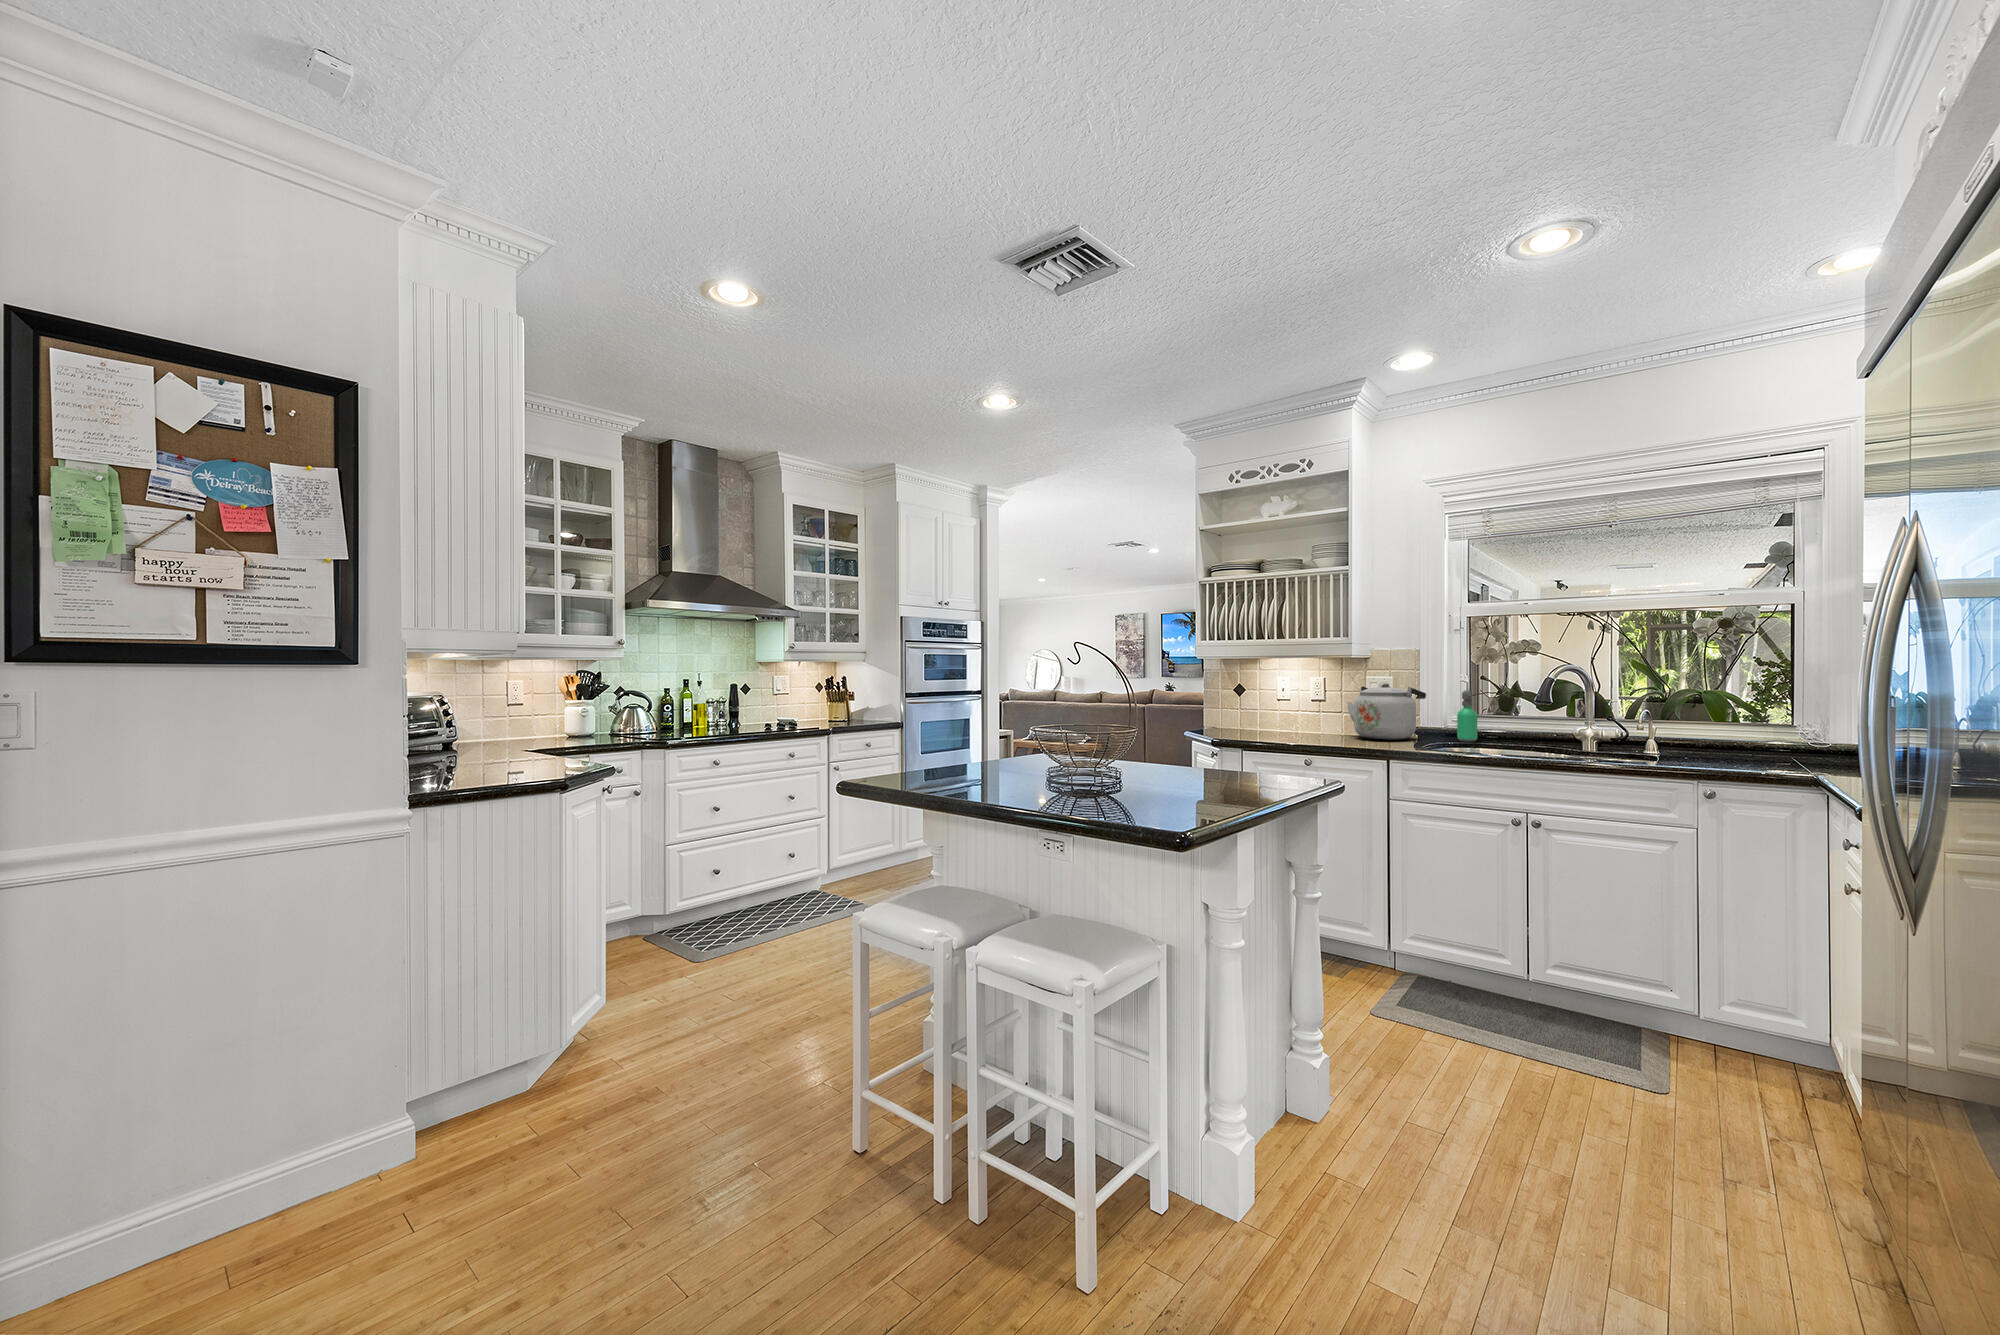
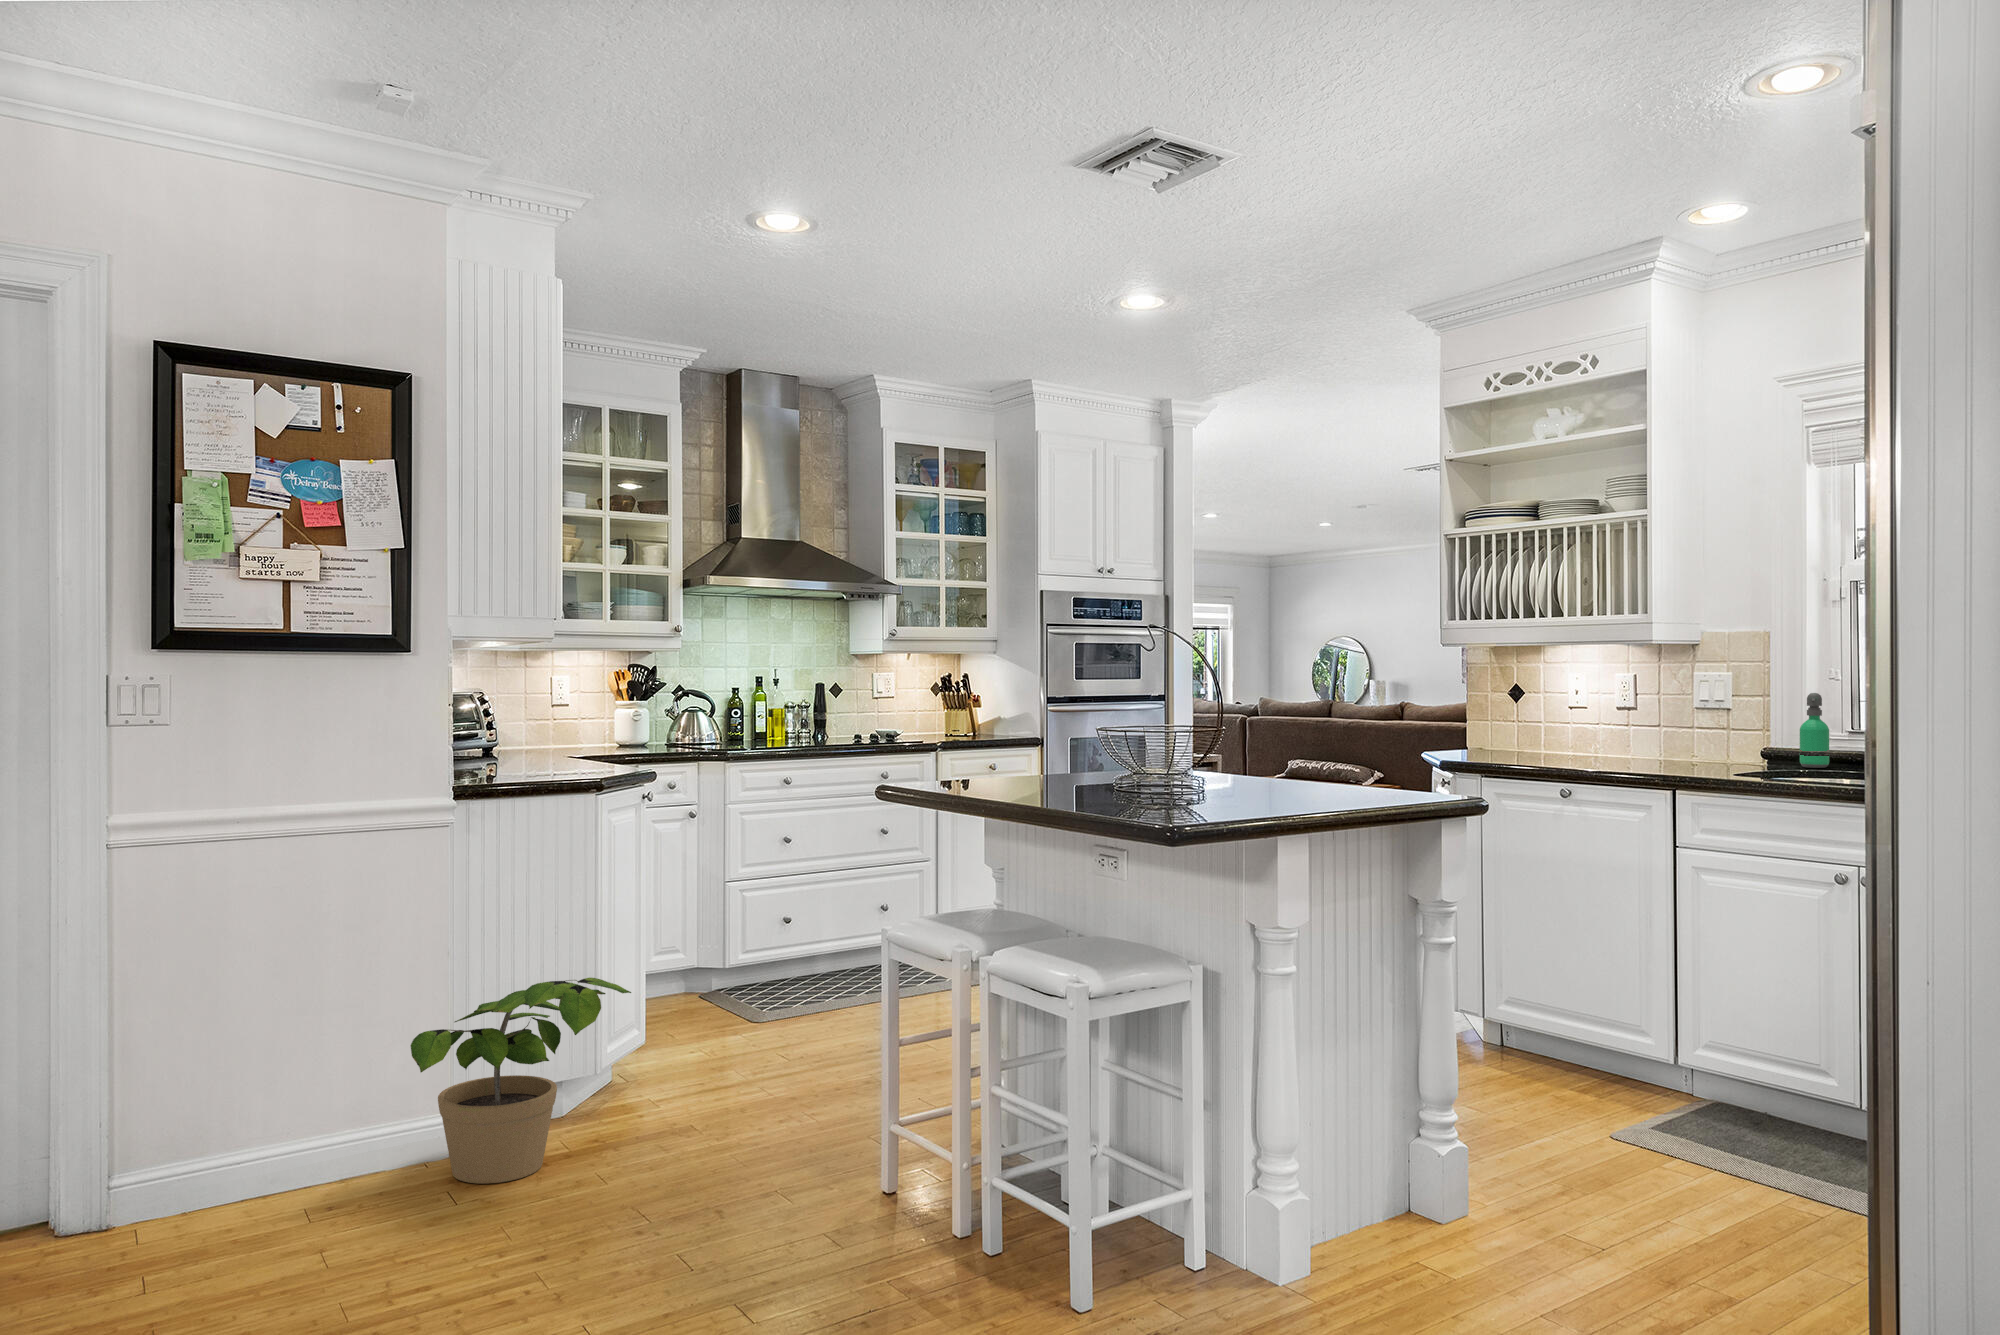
kettle: present [1347,683,1426,740] -> none [1647,682,1759,763]
potted plant: none [353,982,601,1199] -> present [410,978,631,1184]

